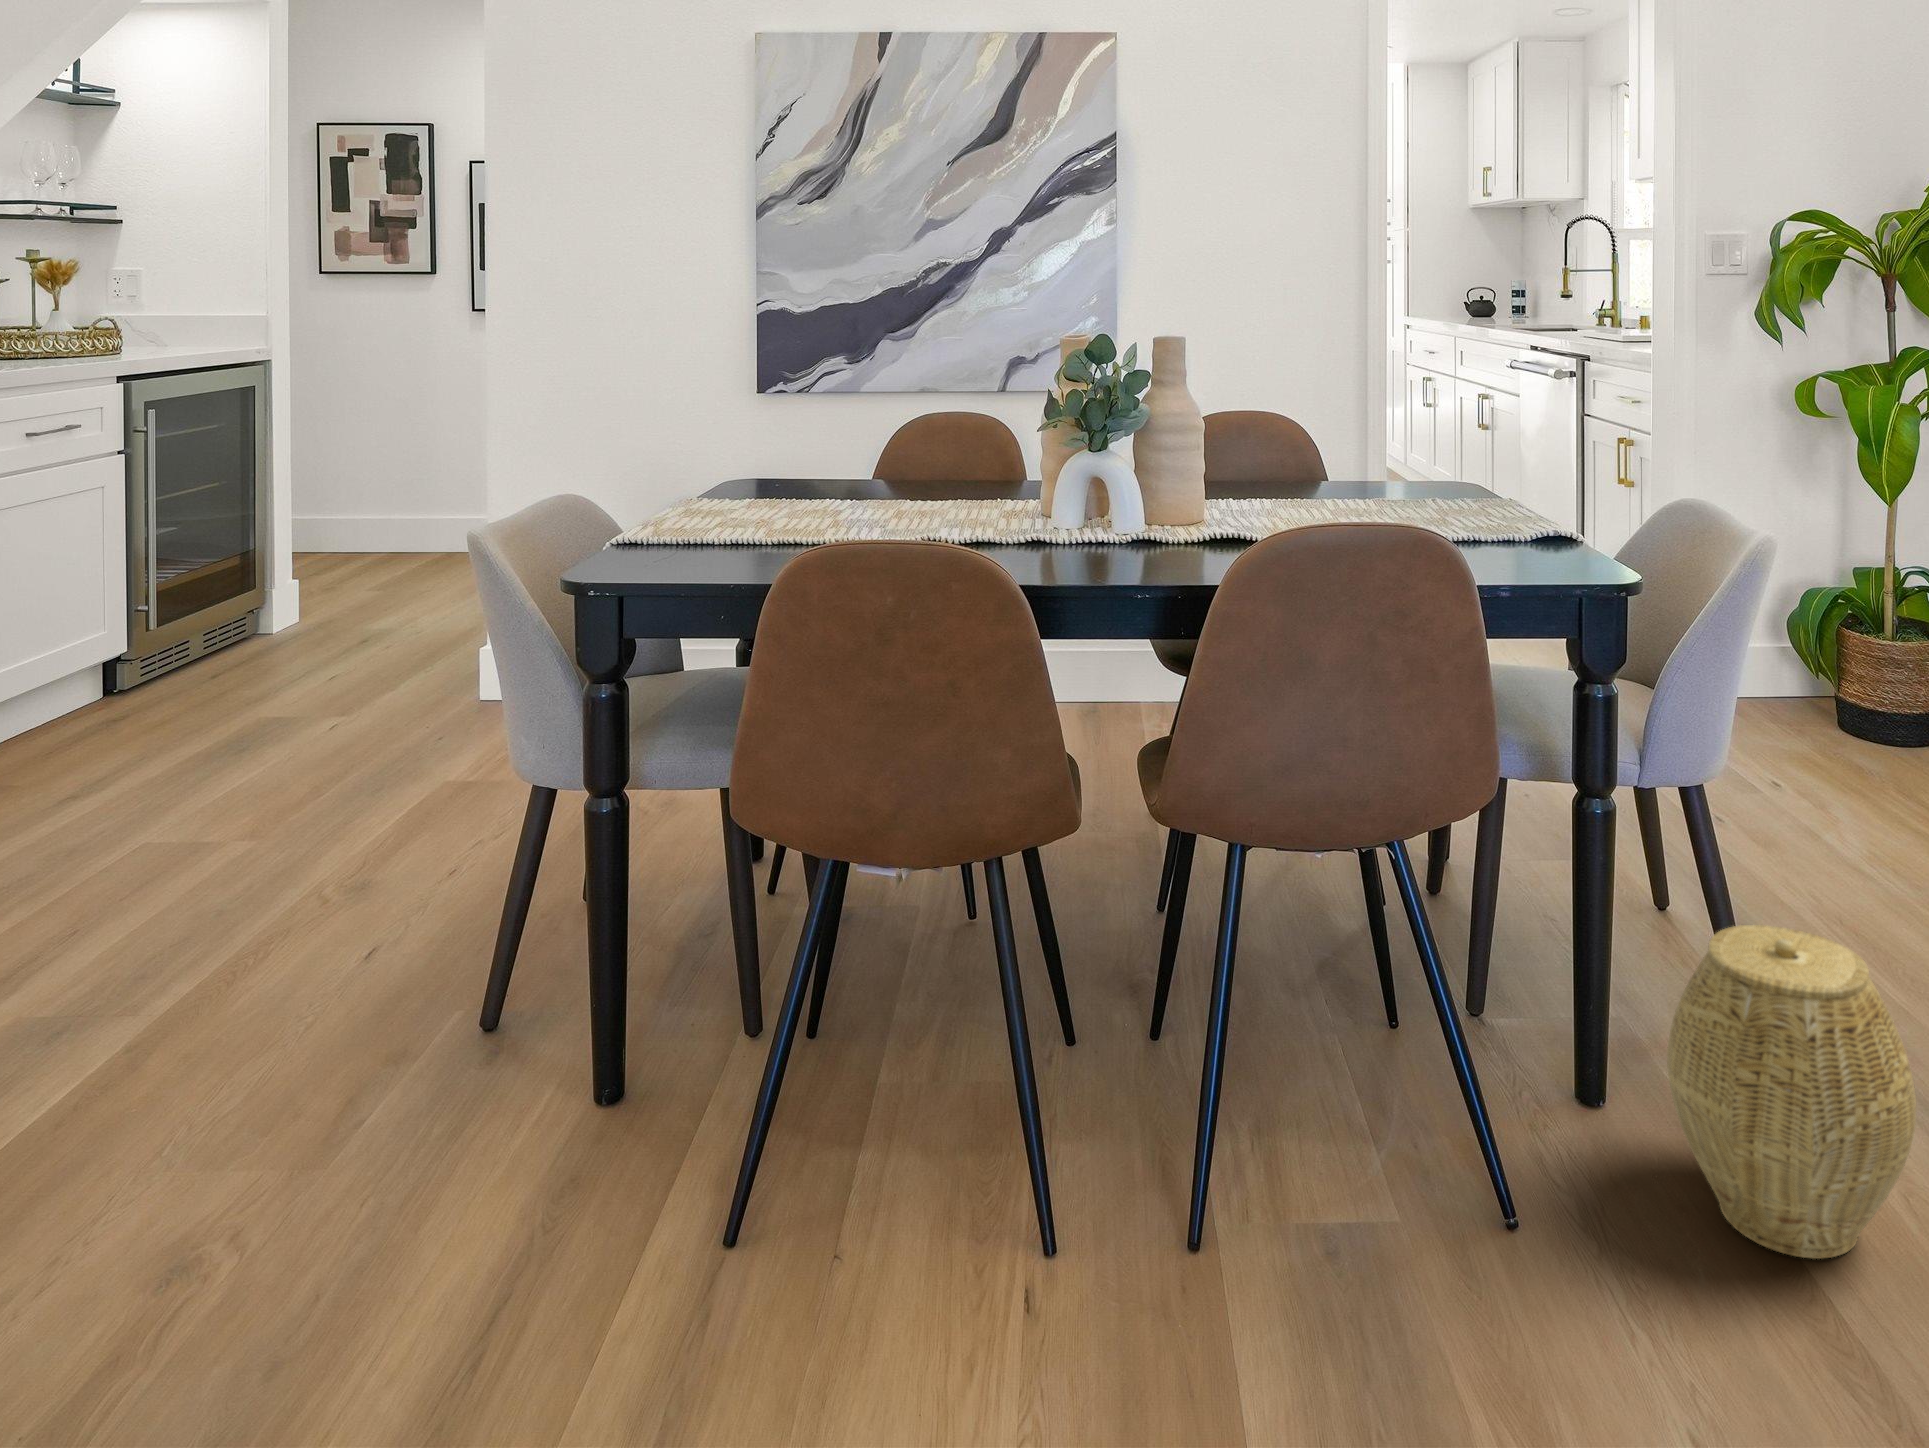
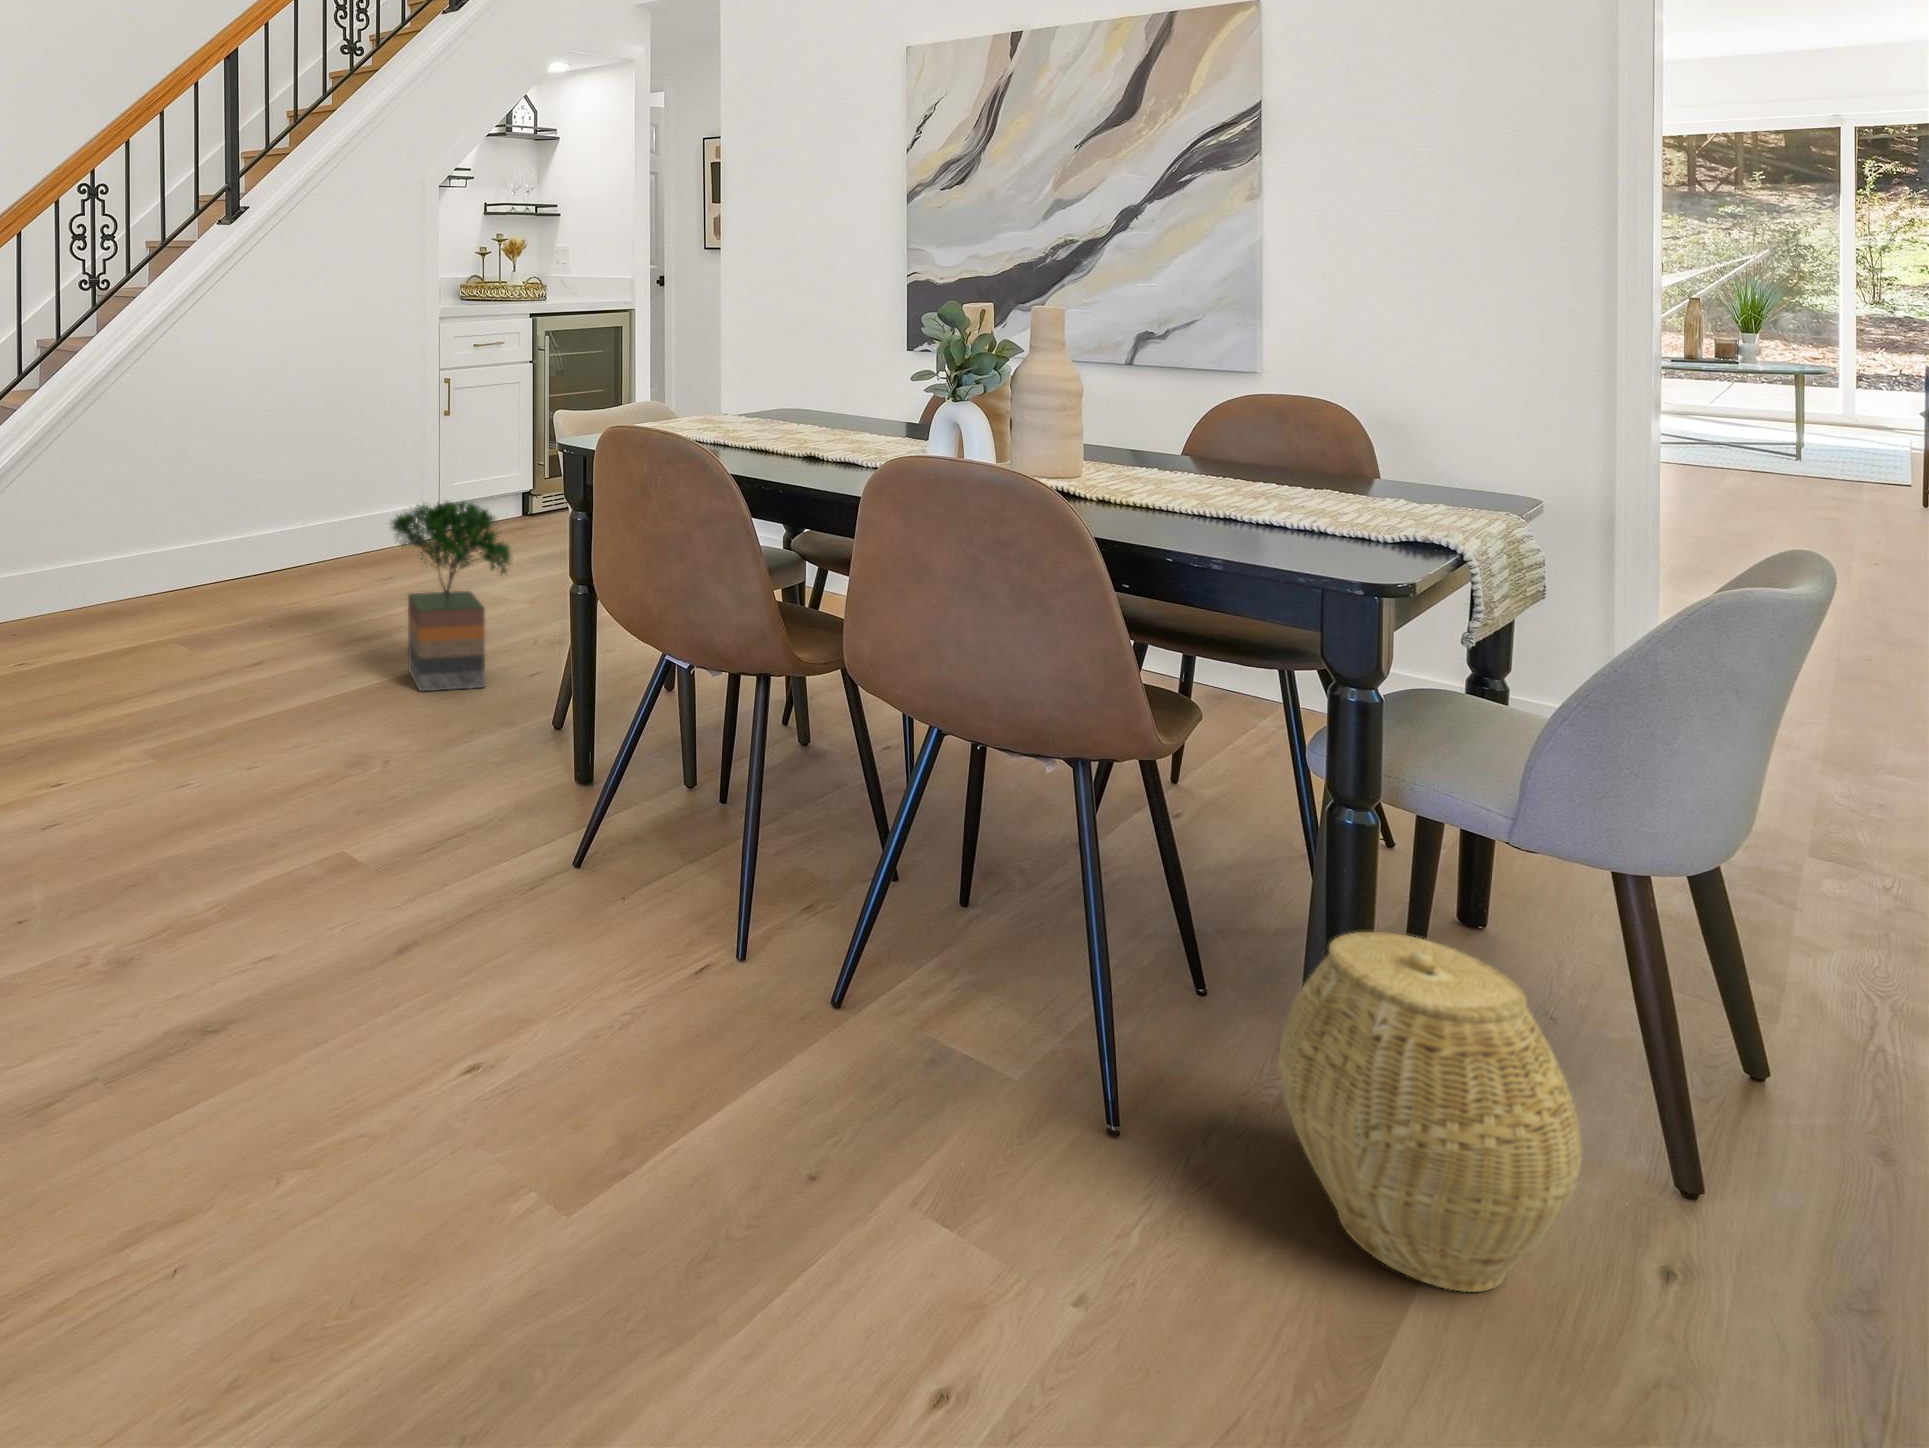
potted tree: none [99,694,371,1056] -> present [390,501,511,691]

